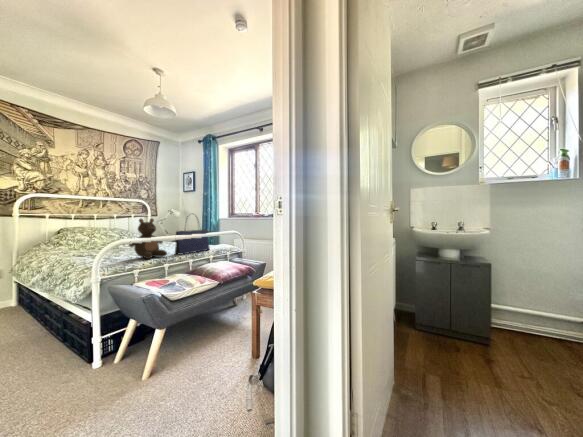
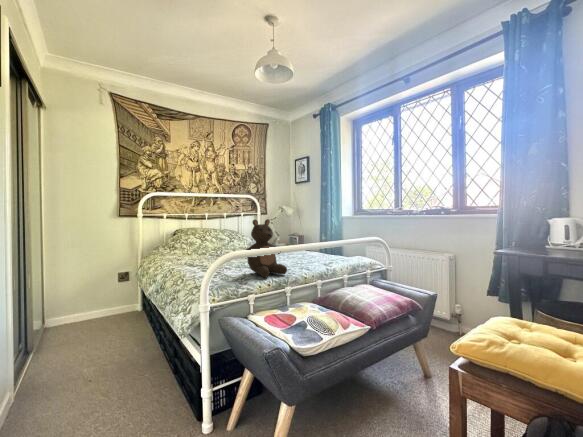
tote bag: present [175,216,210,254] -> none [295,212,340,272]

